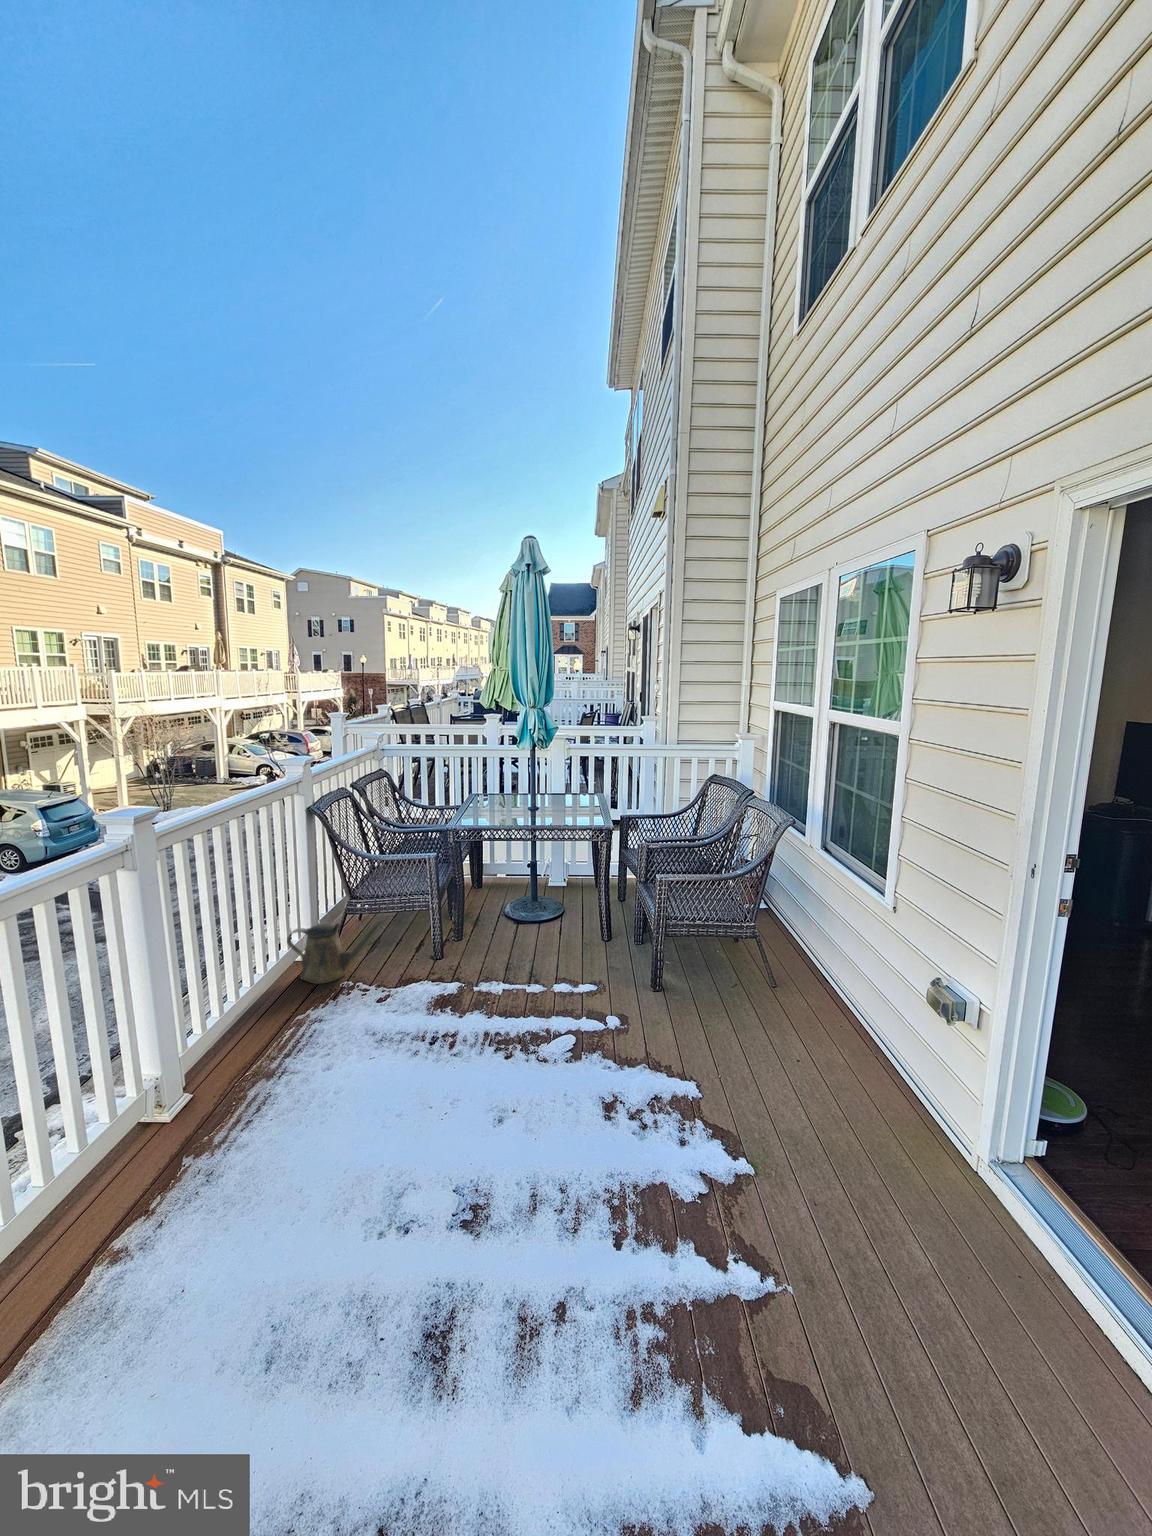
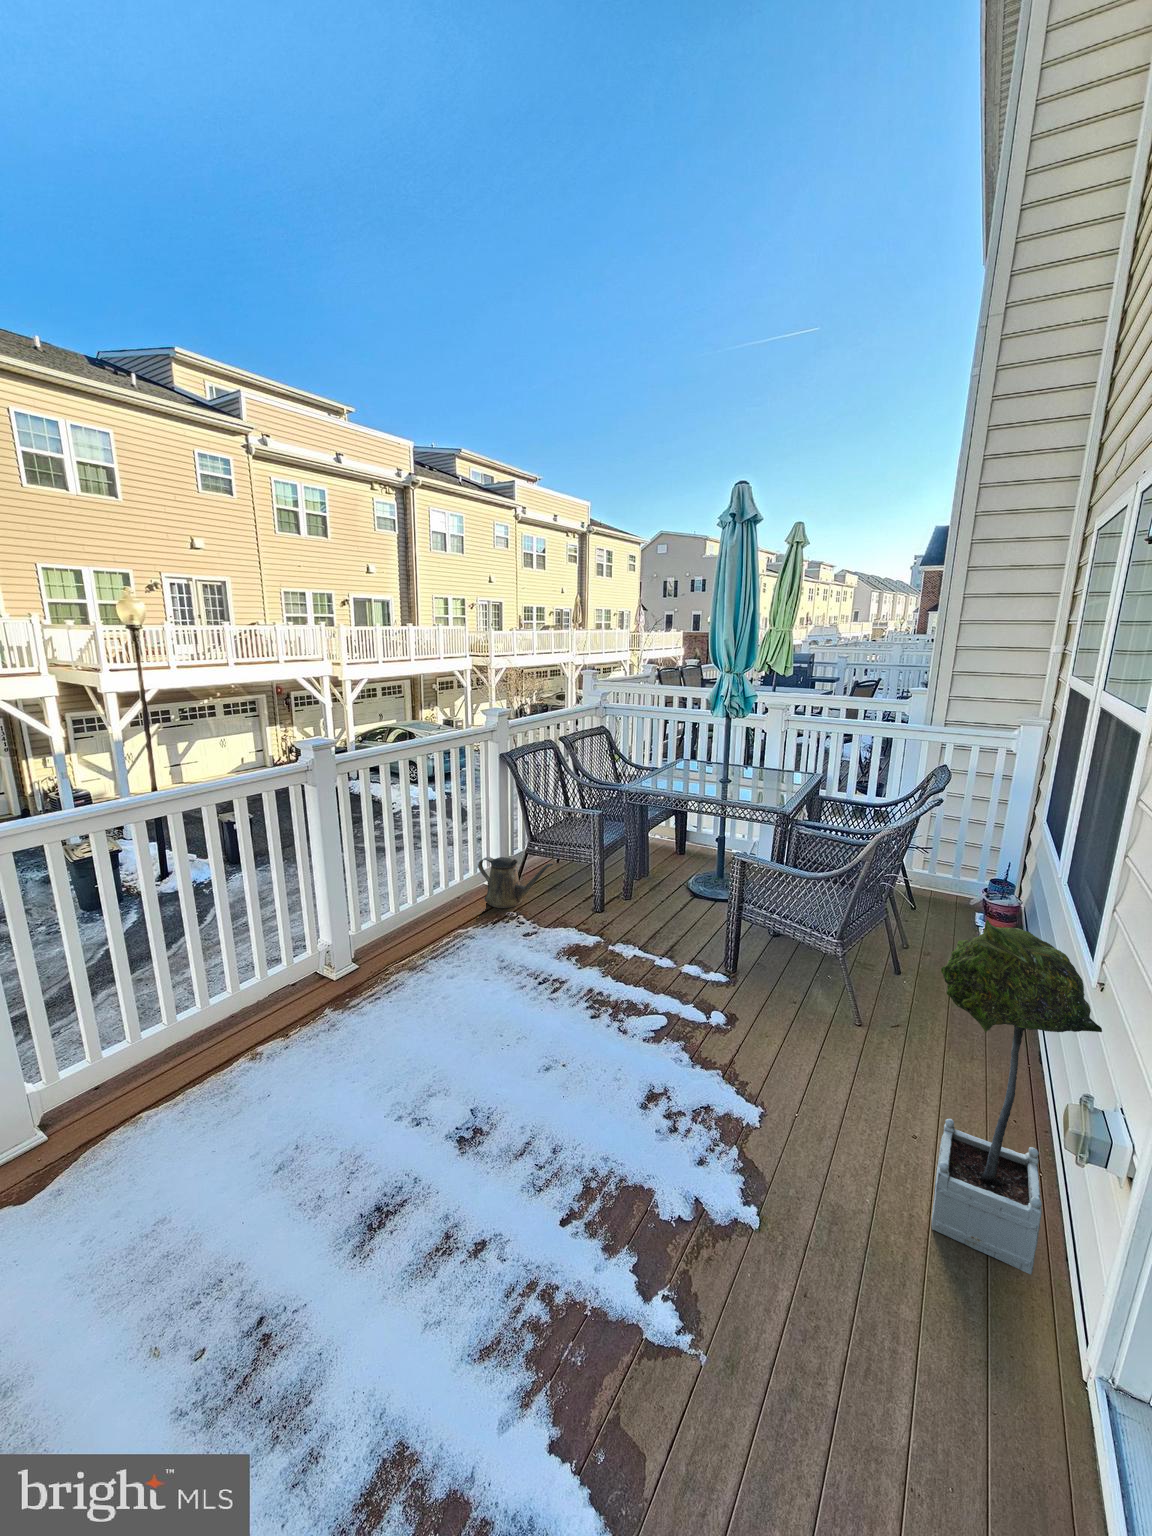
potted tree: none [826,871,932,1121] -> present [932,920,1102,1274]

